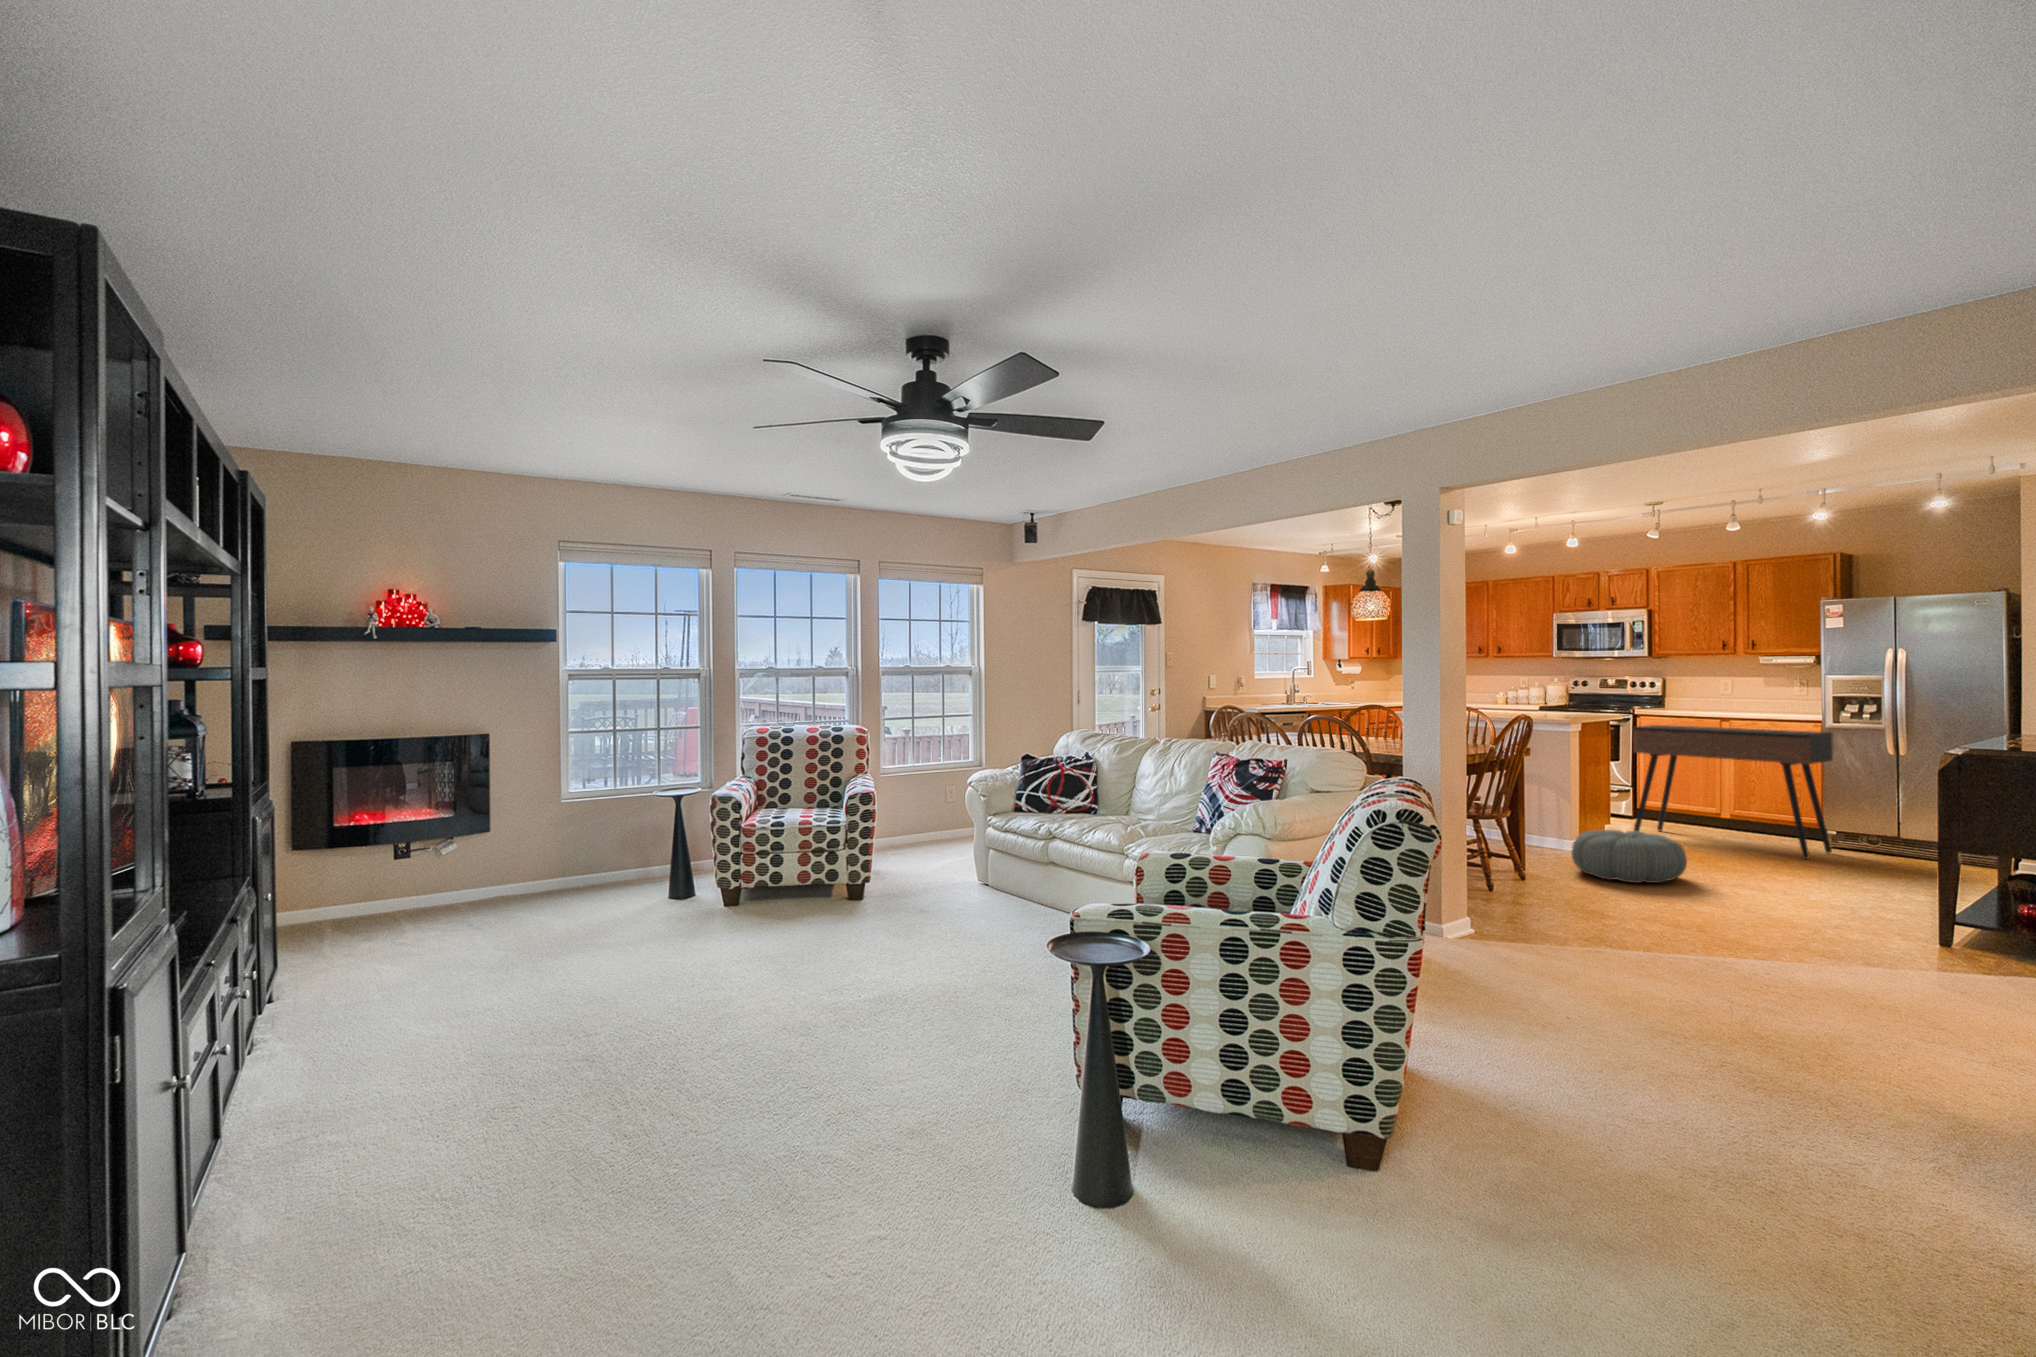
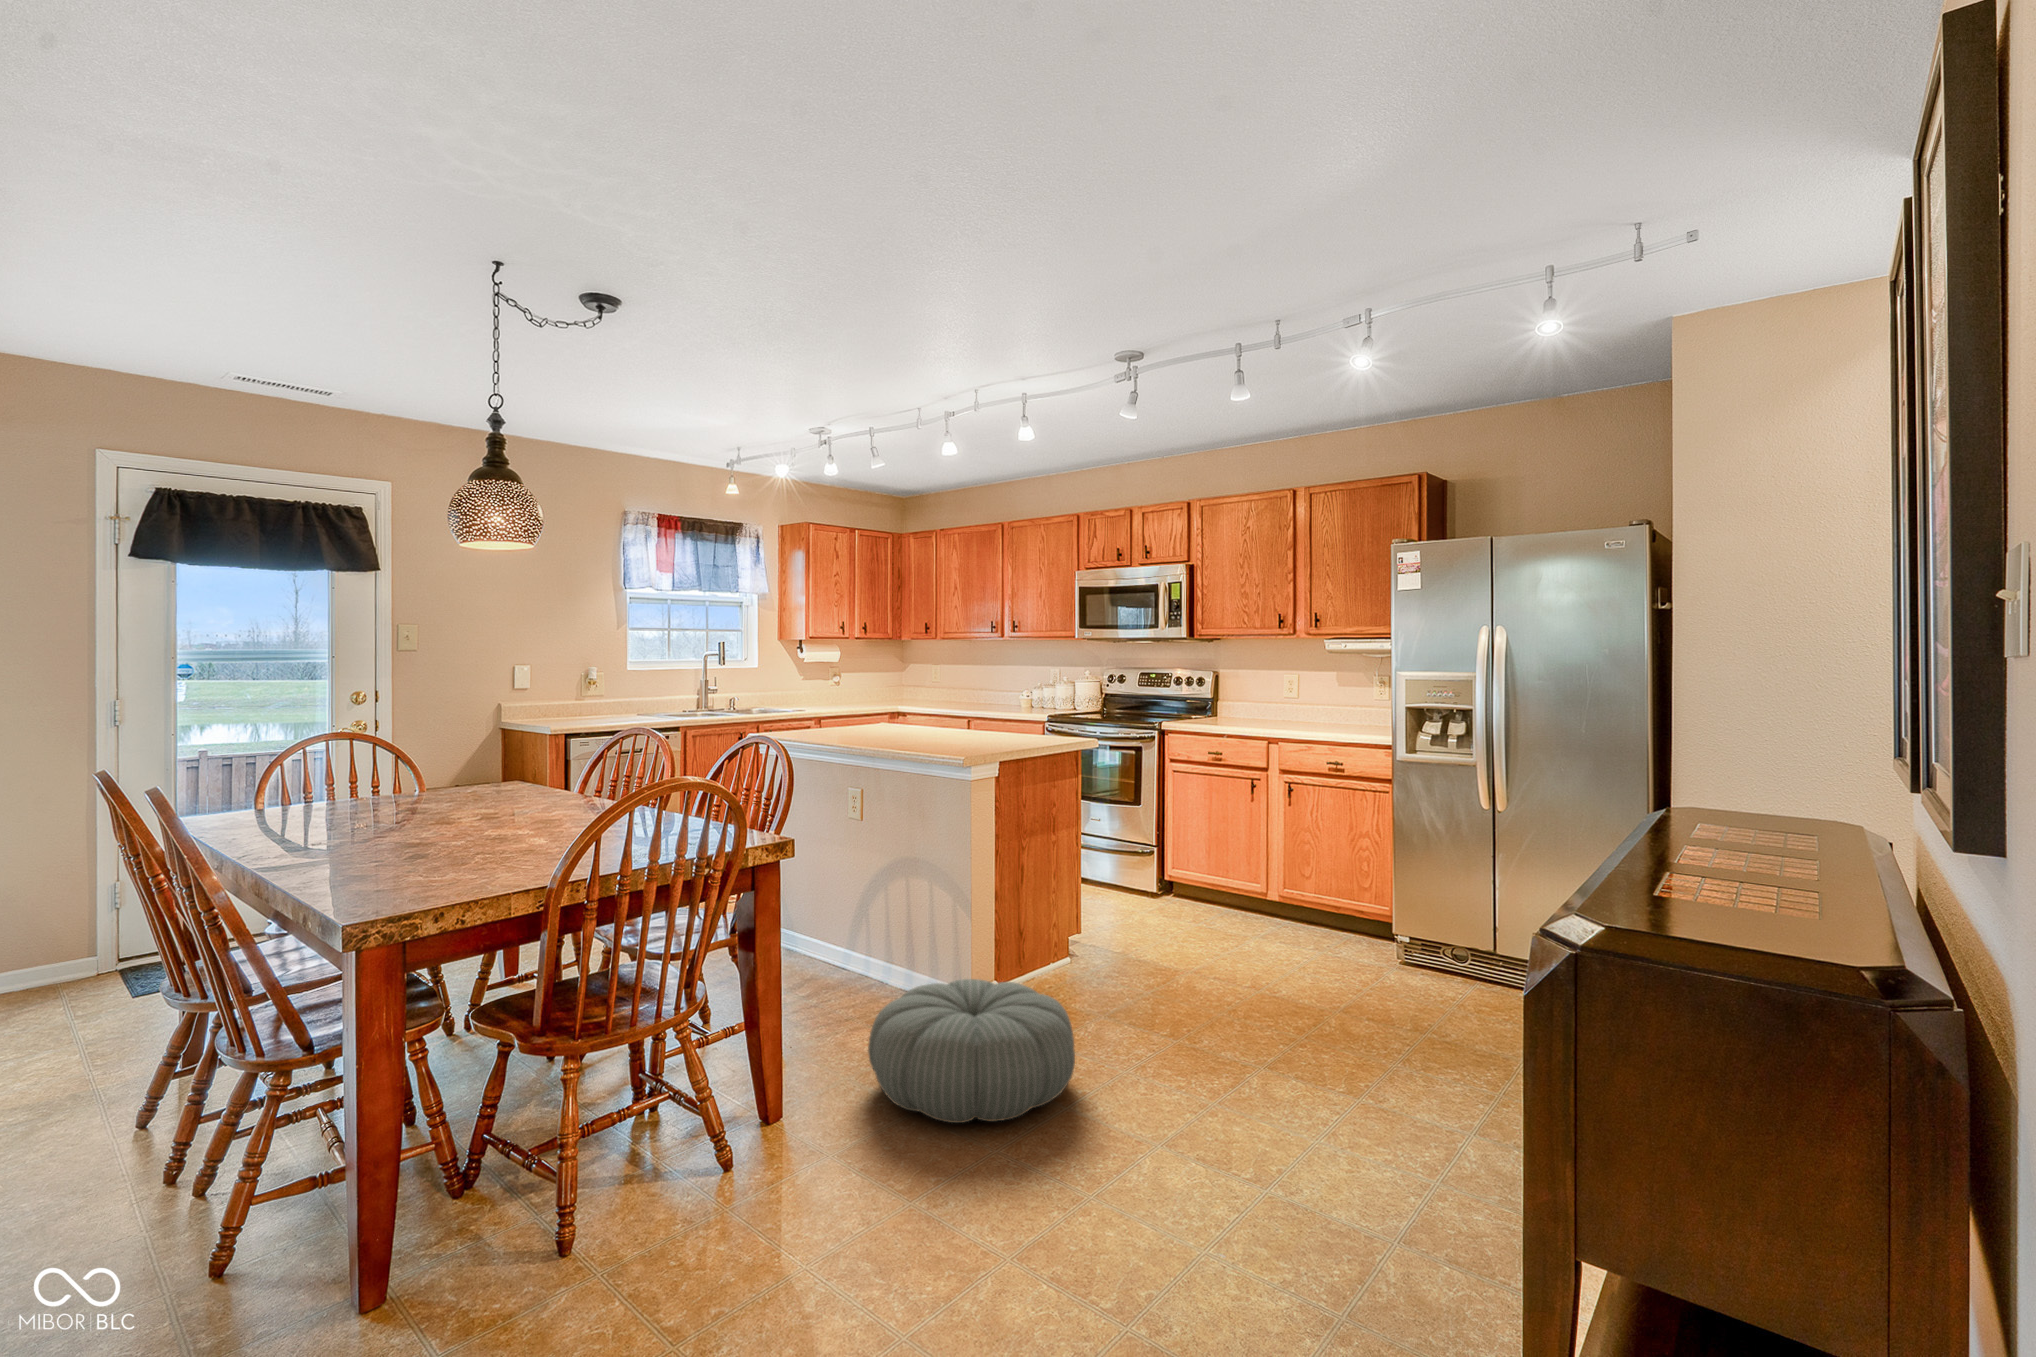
console table: present [1634,725,1833,859] -> none [1121,749,1398,999]

